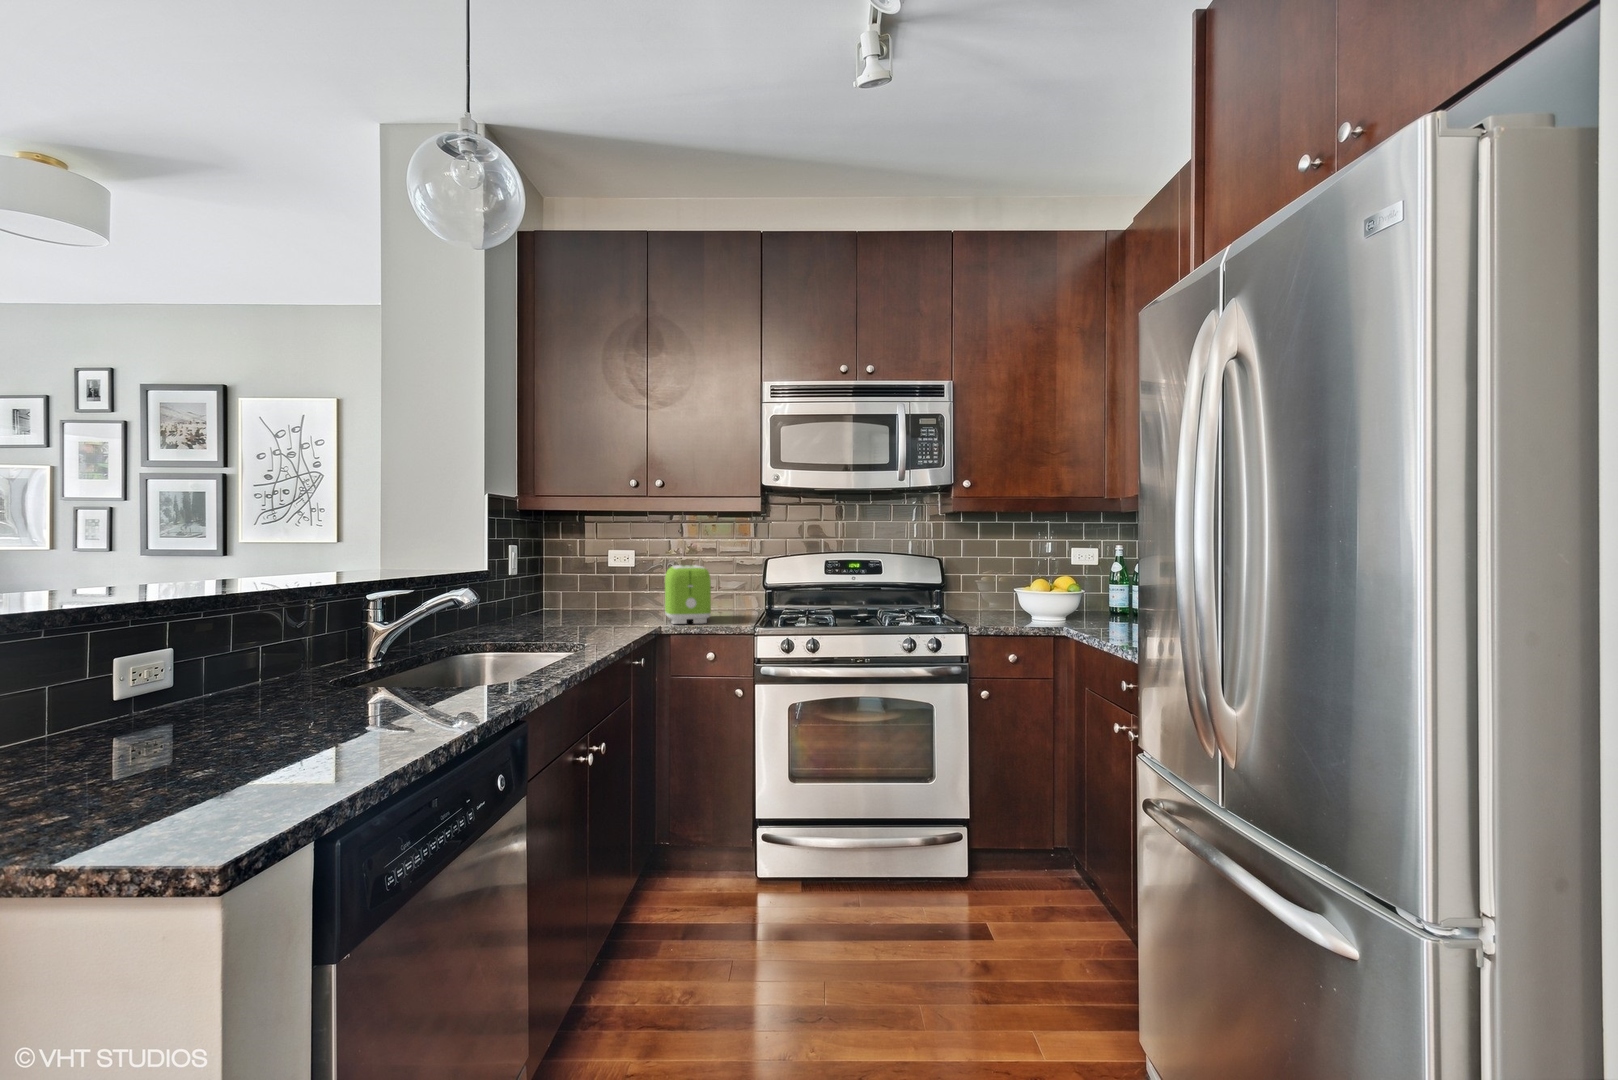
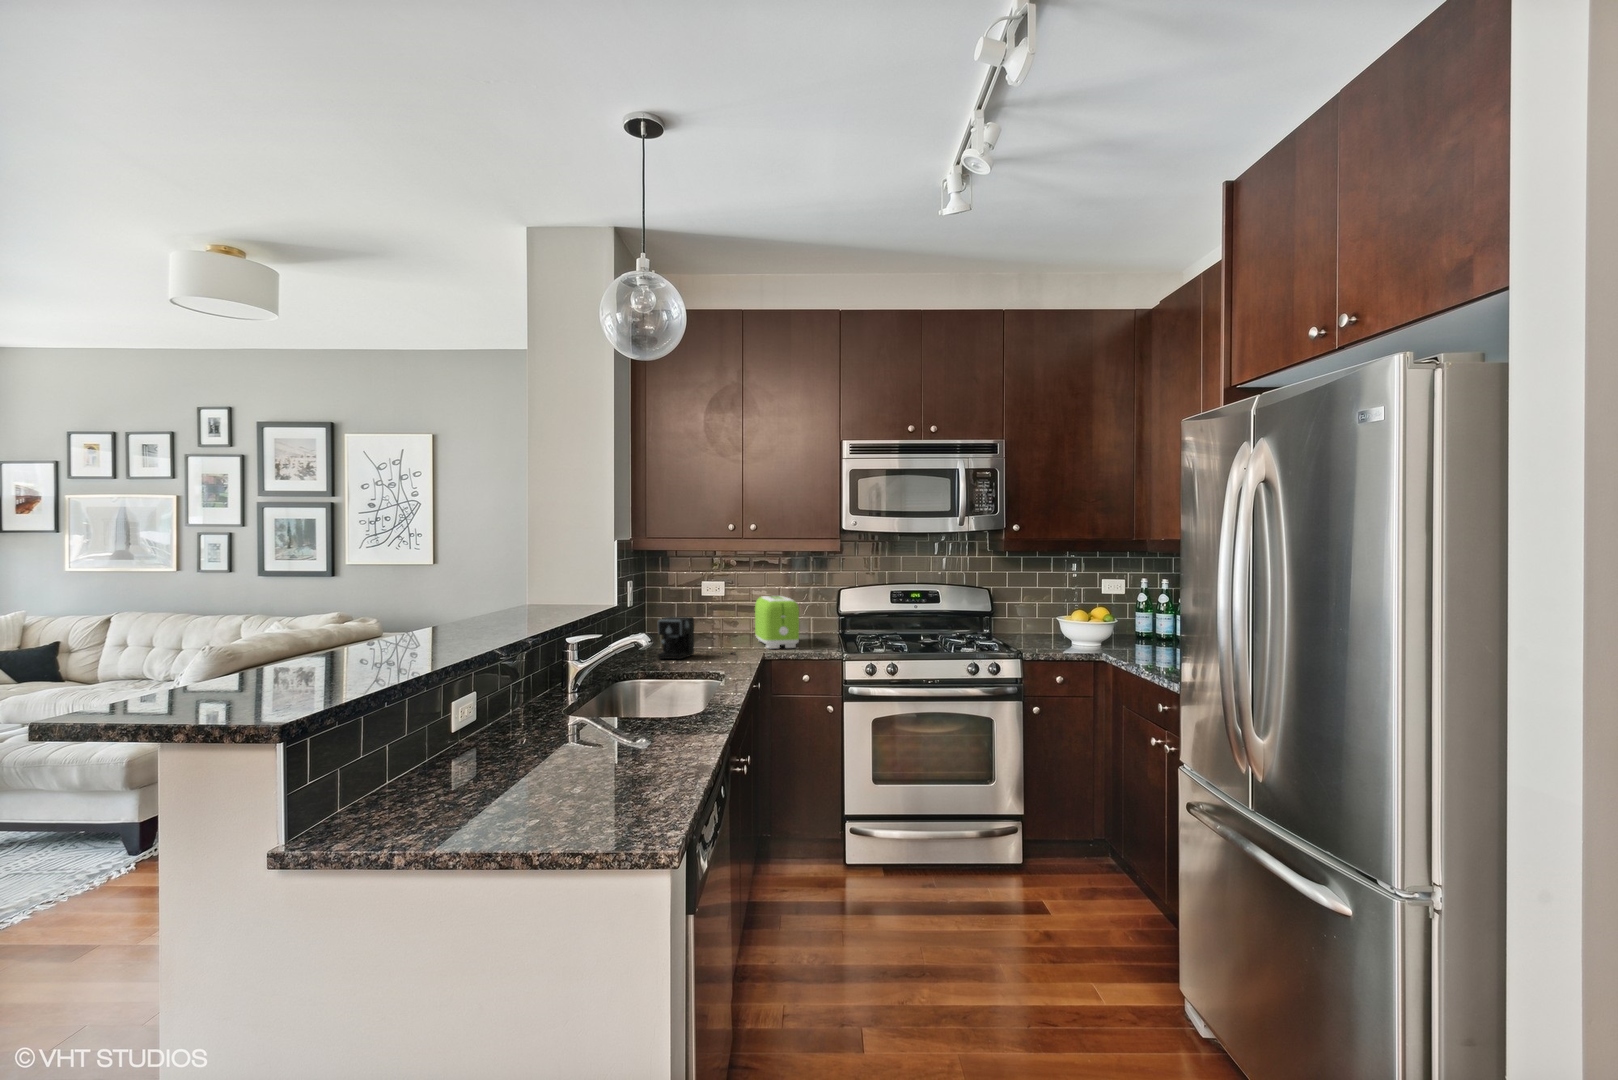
coffee maker: none [533,585,631,634] -> present [658,616,735,659]

